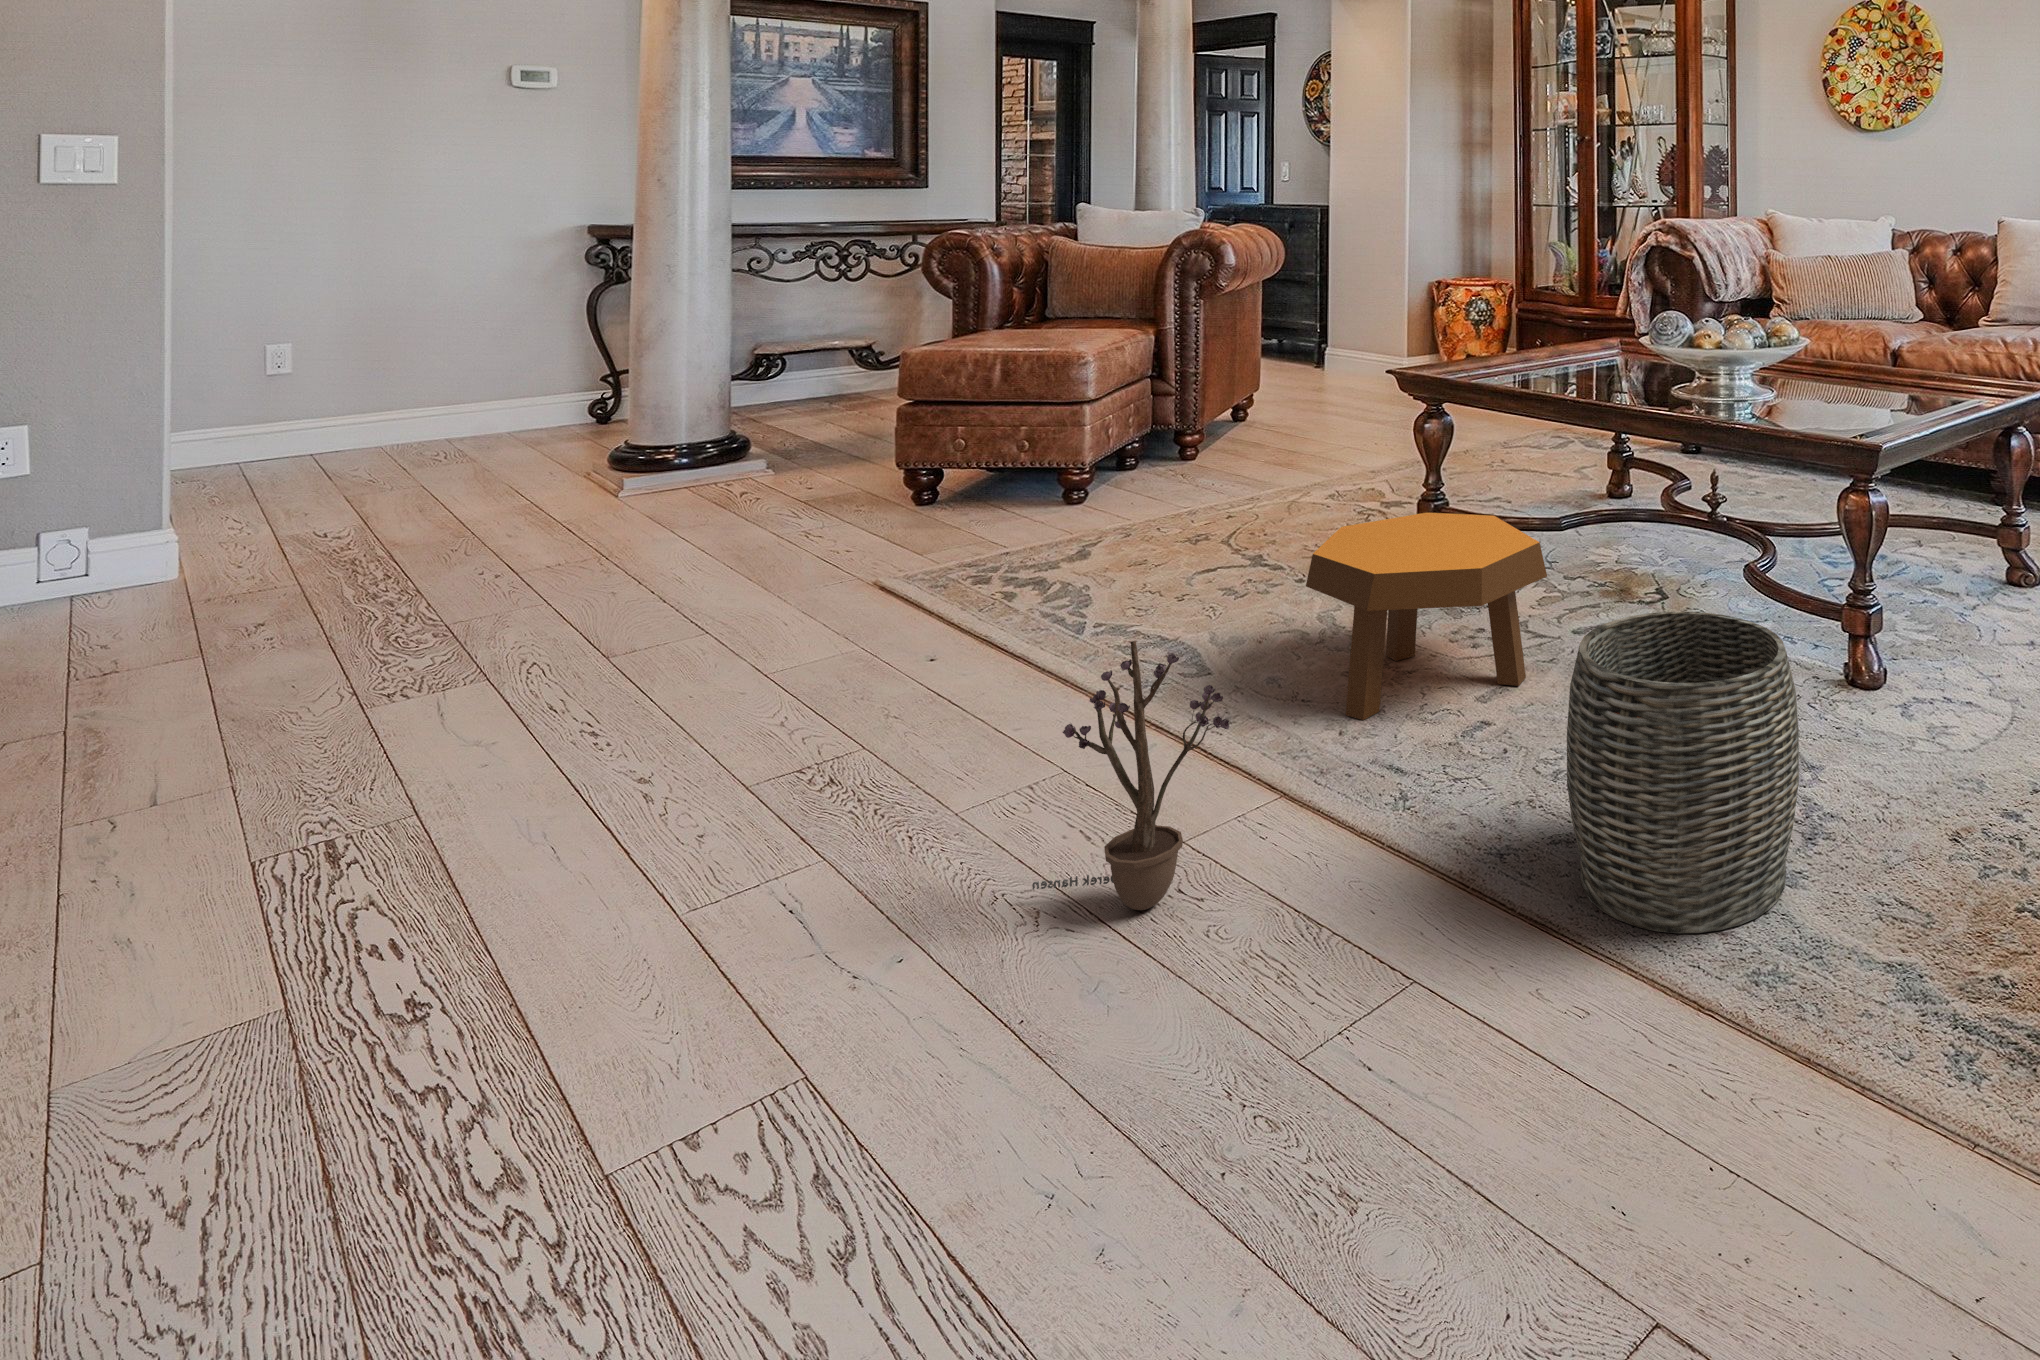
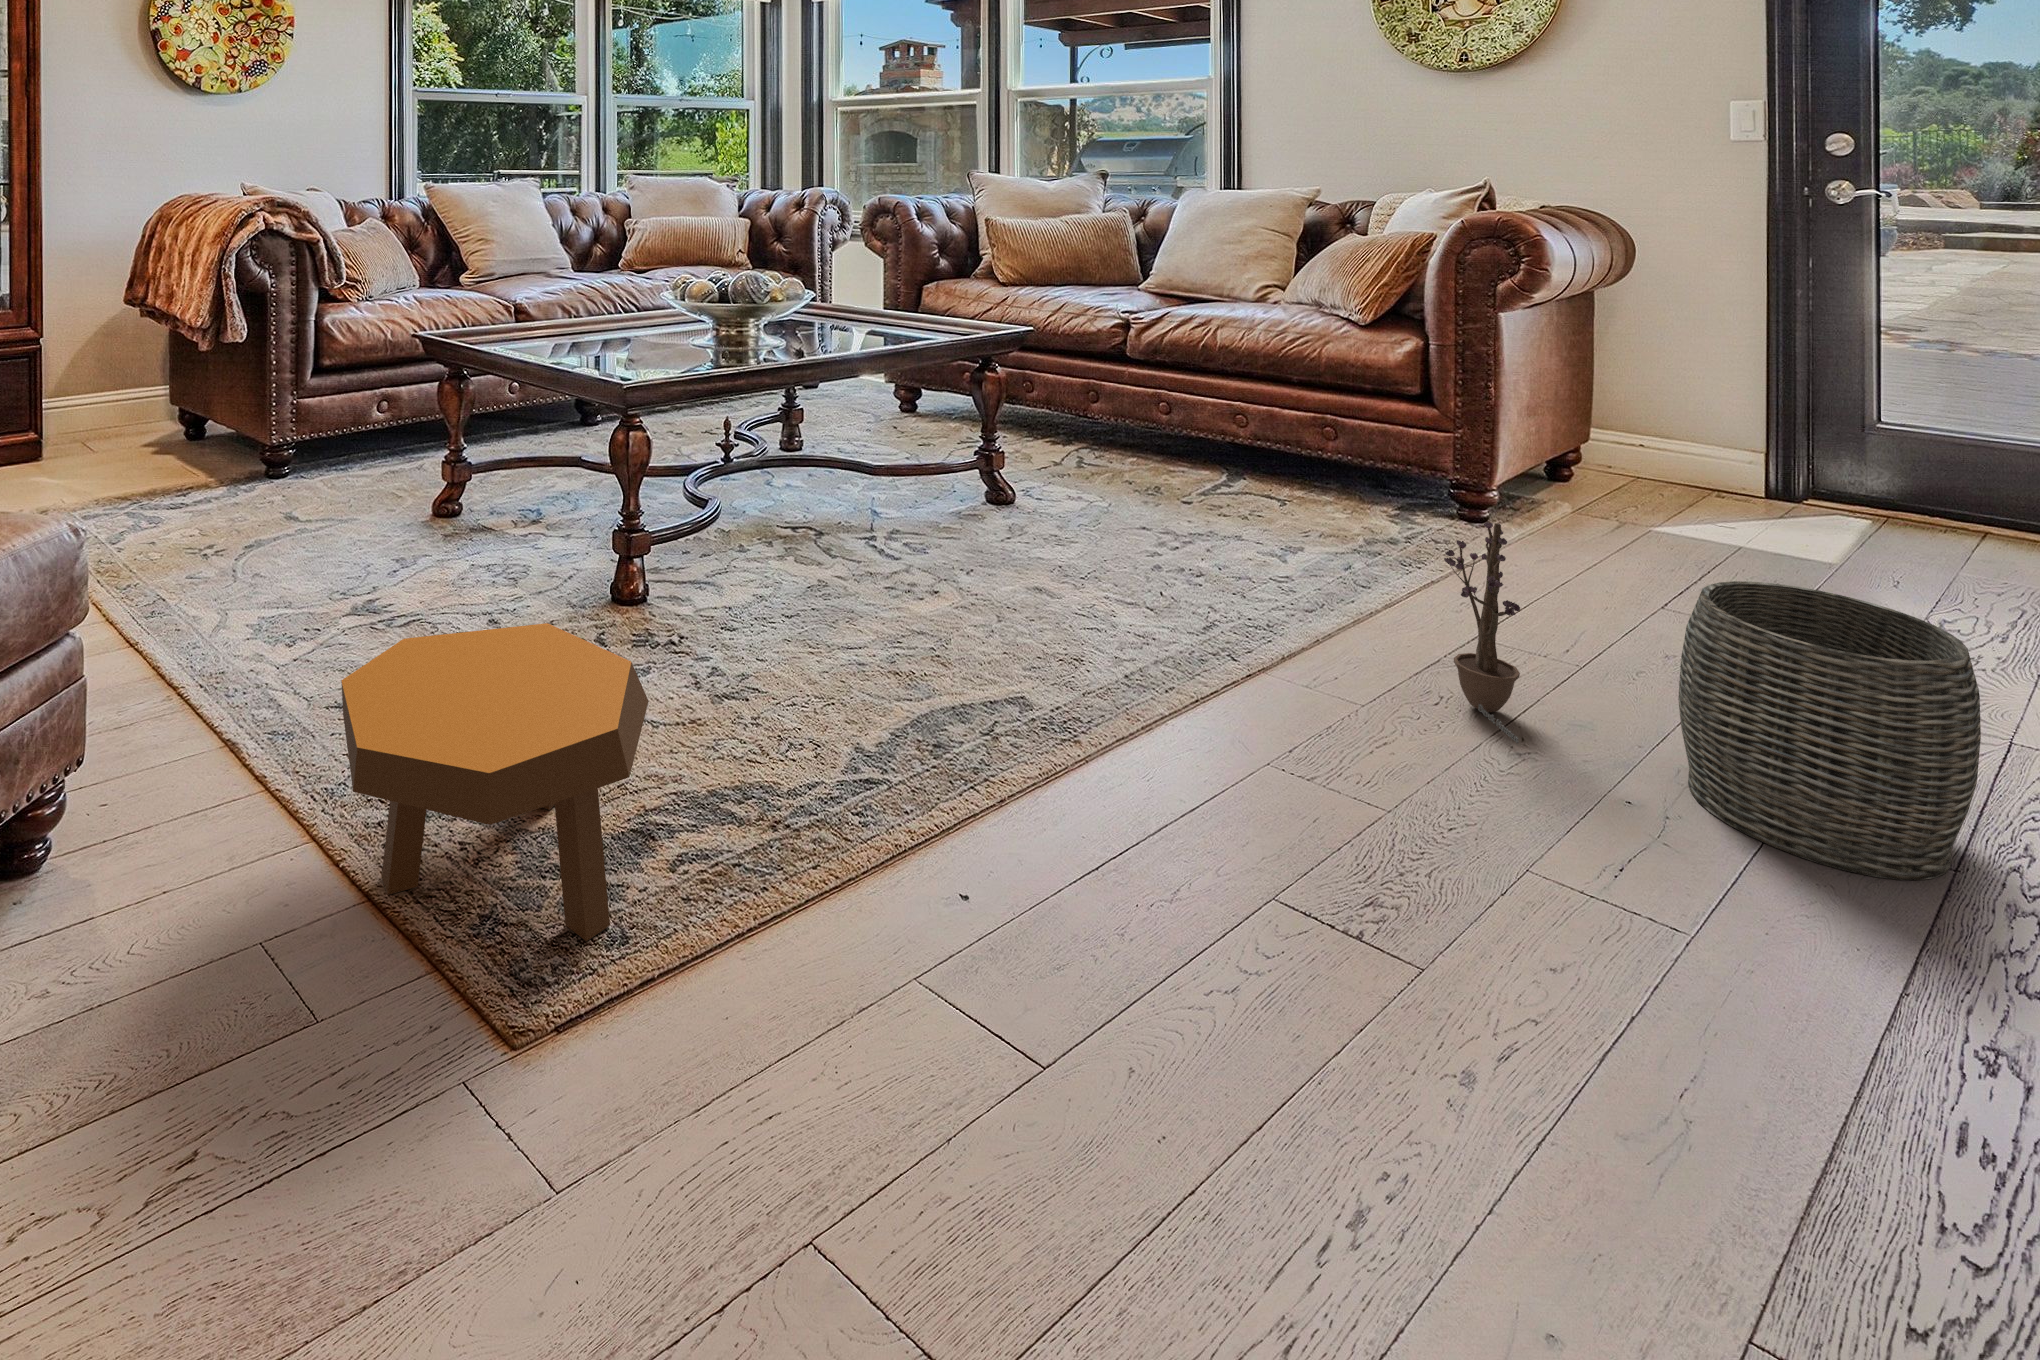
footstool: present [1306,513,1547,720] -> present [341,623,649,941]
woven basket: present [1567,612,1799,933] -> present [1678,581,1981,880]

